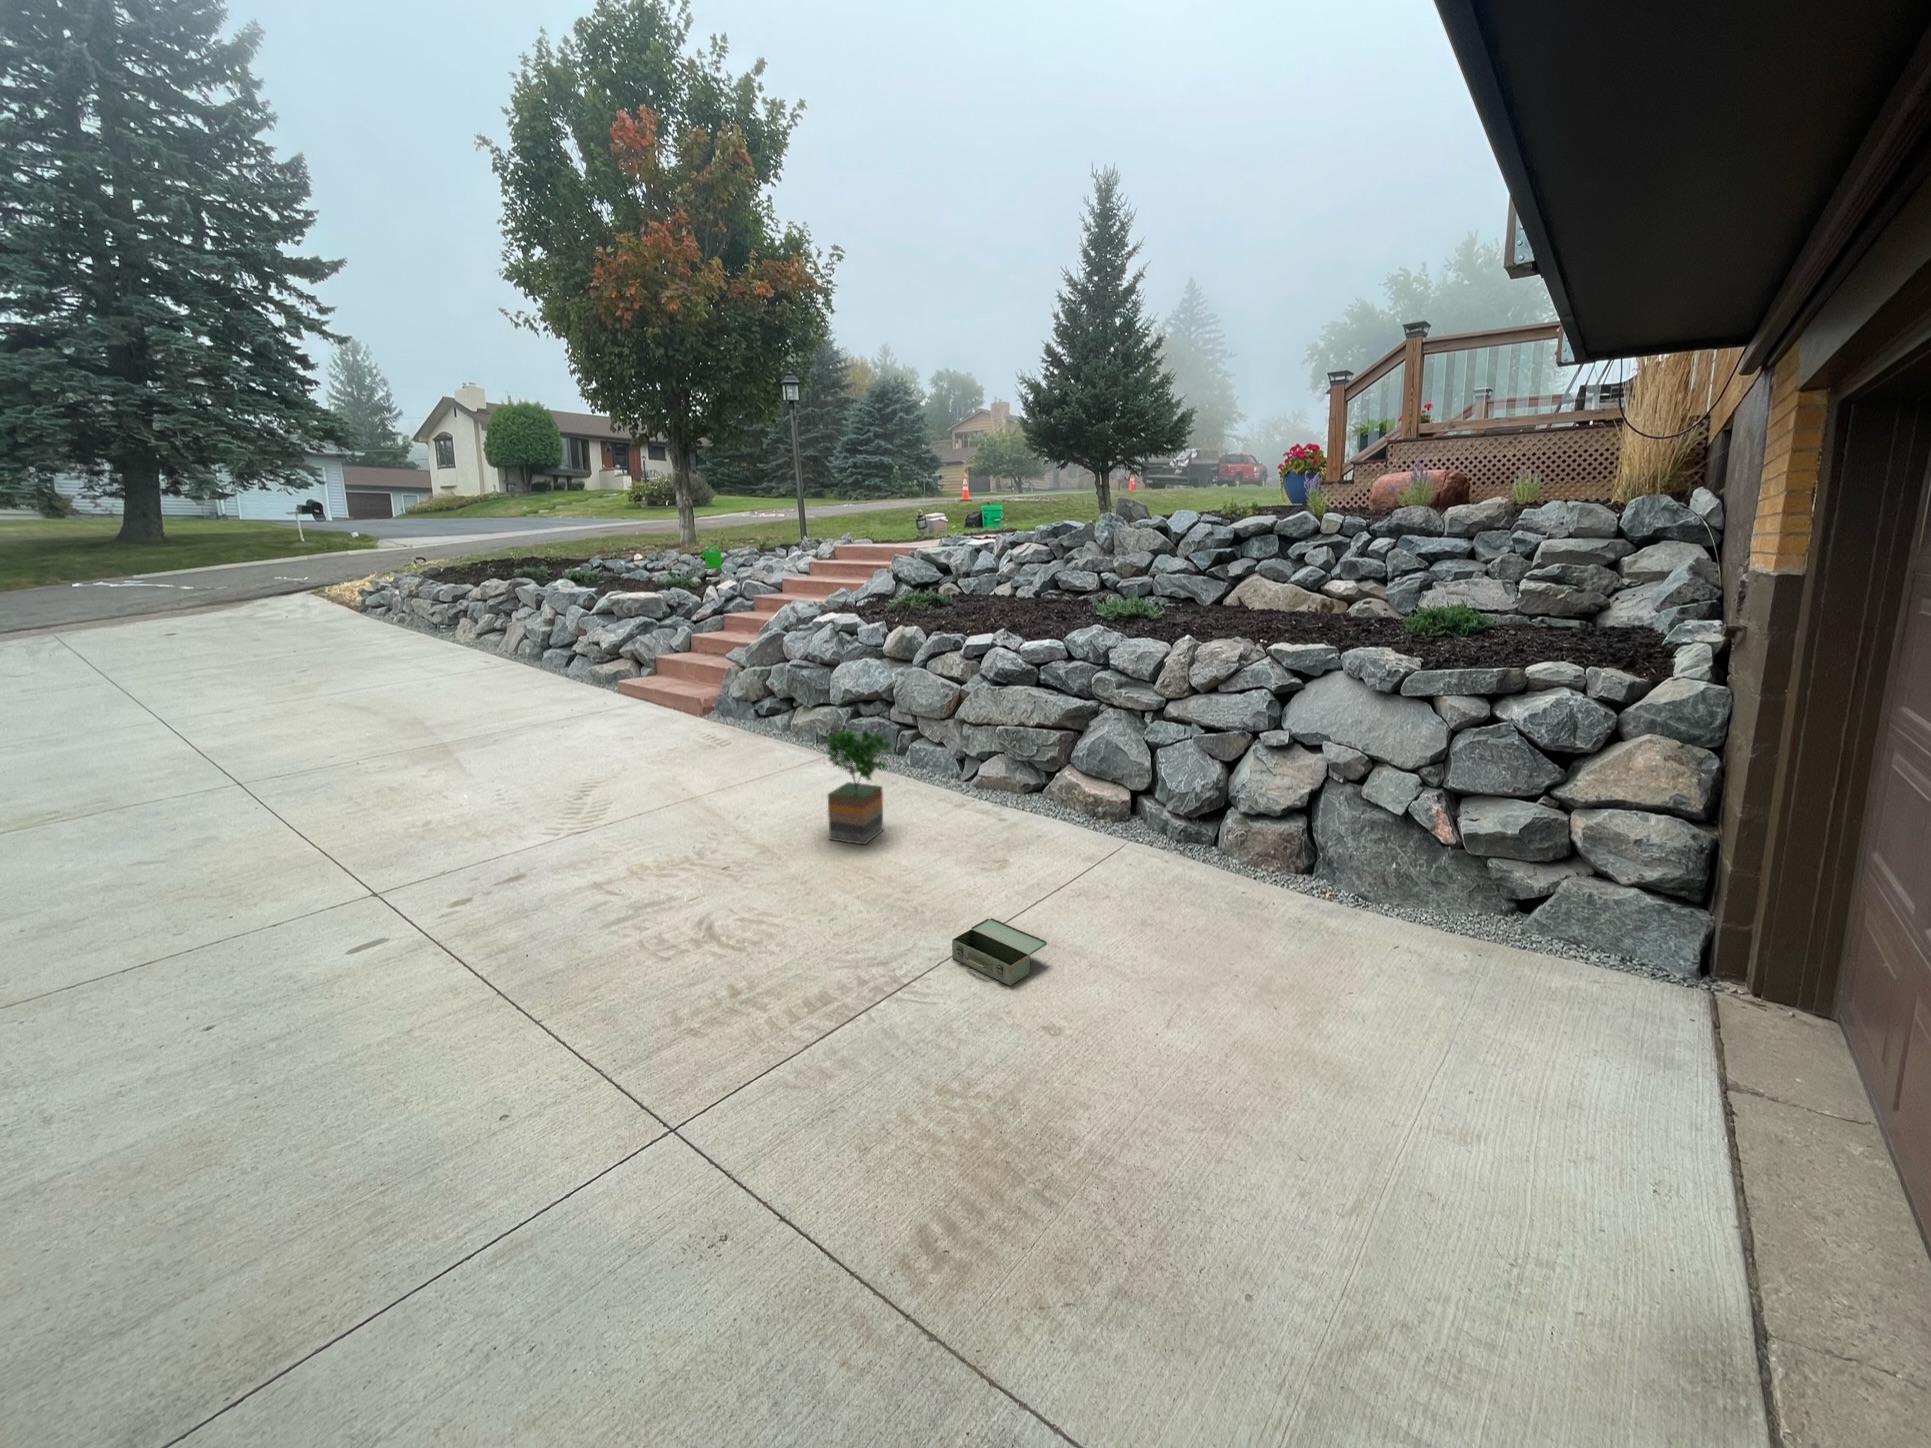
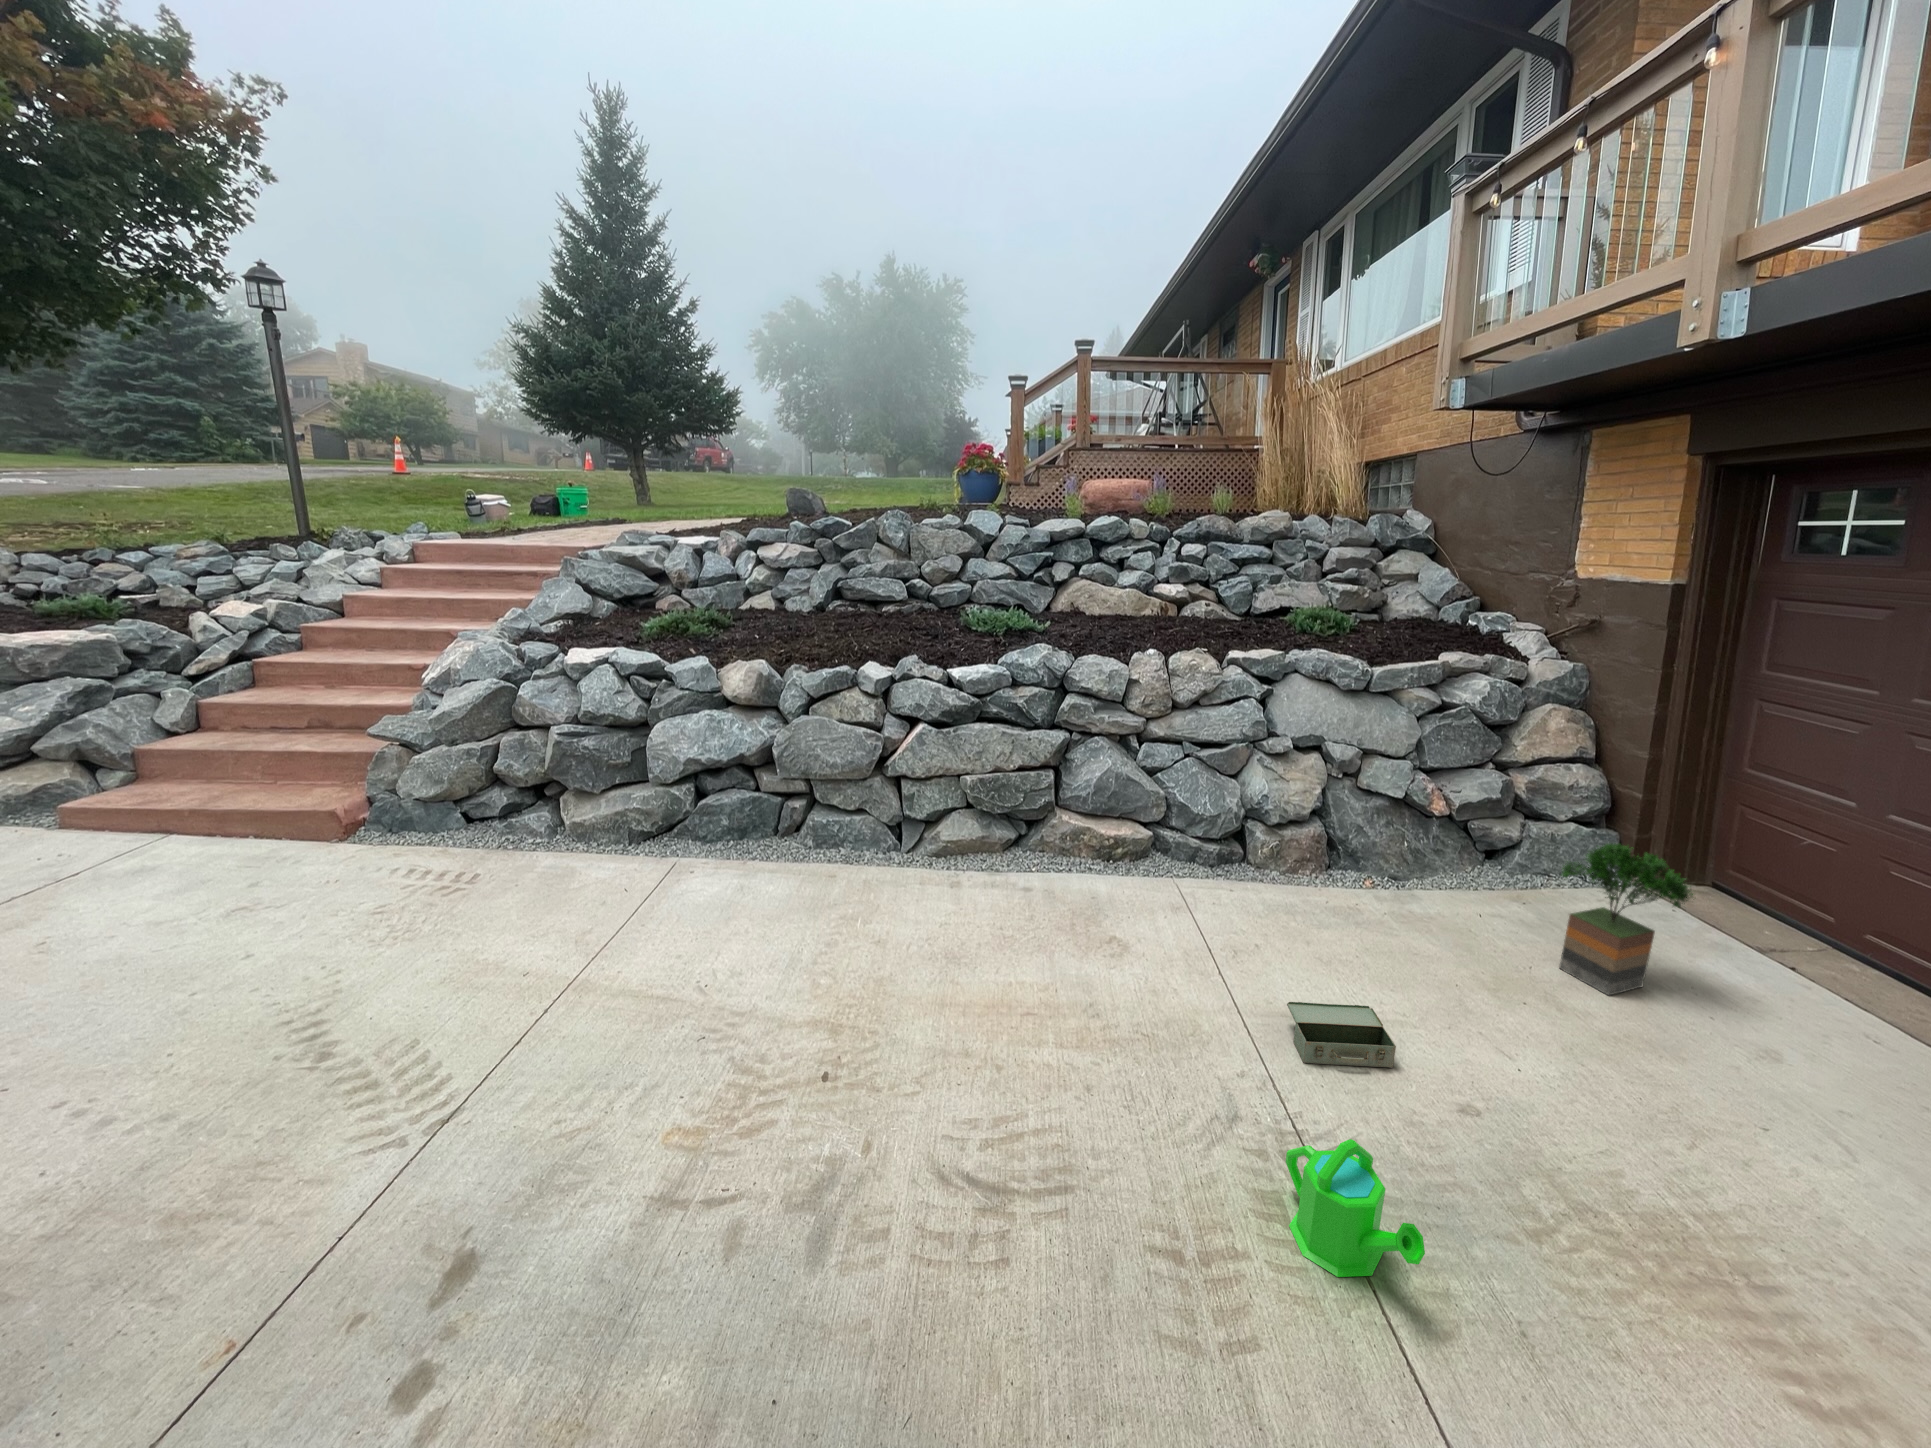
watering can: present [701,544,722,568] -> present [1286,1139,1425,1277]
potted tree: present [826,731,893,844] -> present [1559,843,1693,995]

